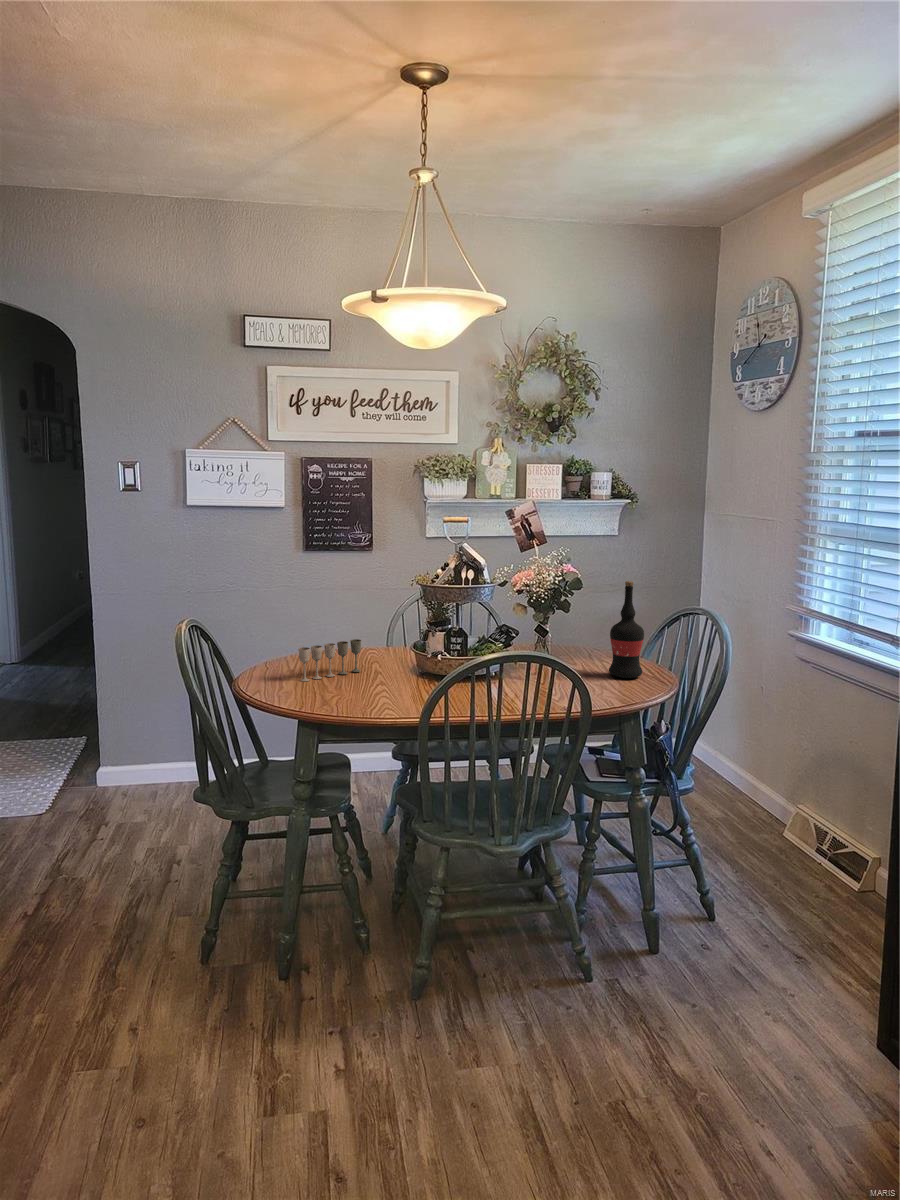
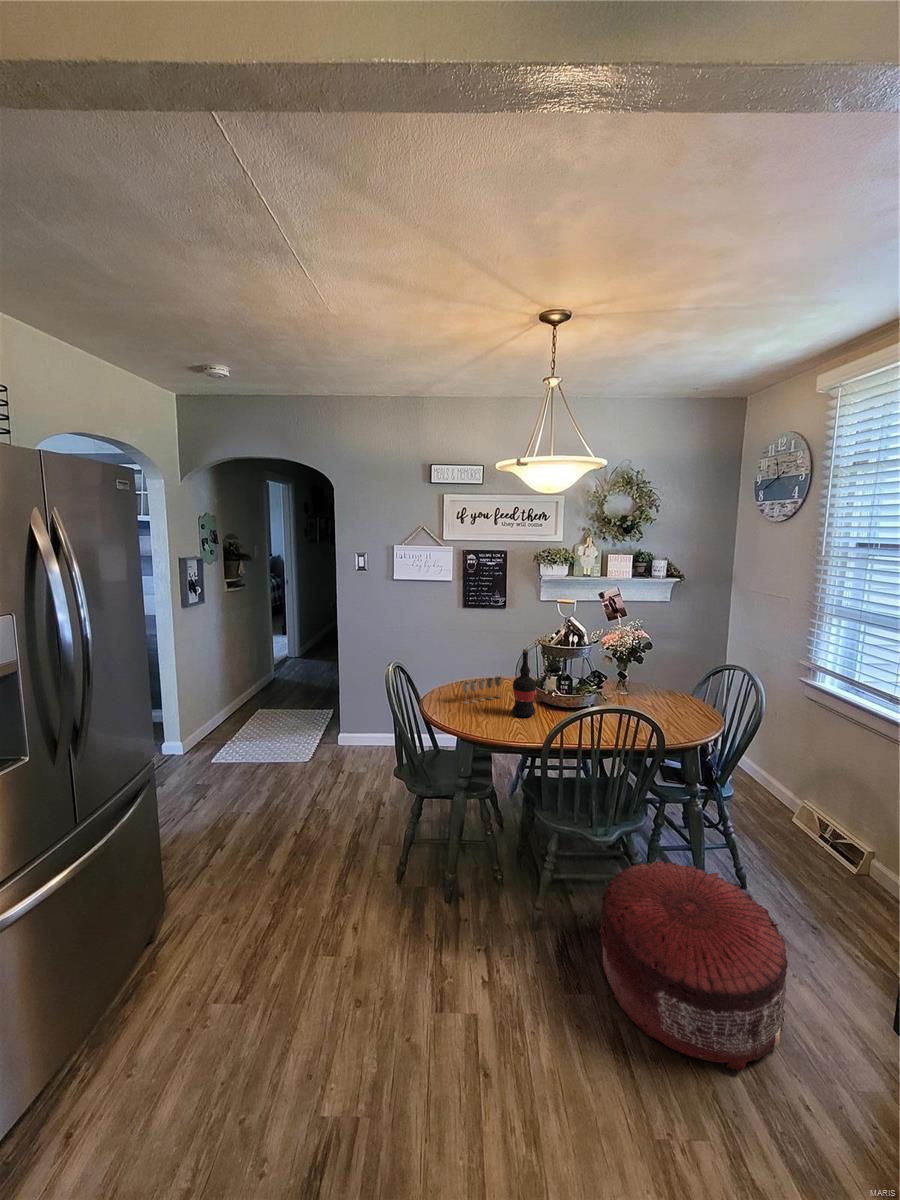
wine bottle: present [609,581,644,678] -> present [512,649,536,717]
pouf: none [505,881,749,1121] -> present [600,861,788,1071]

